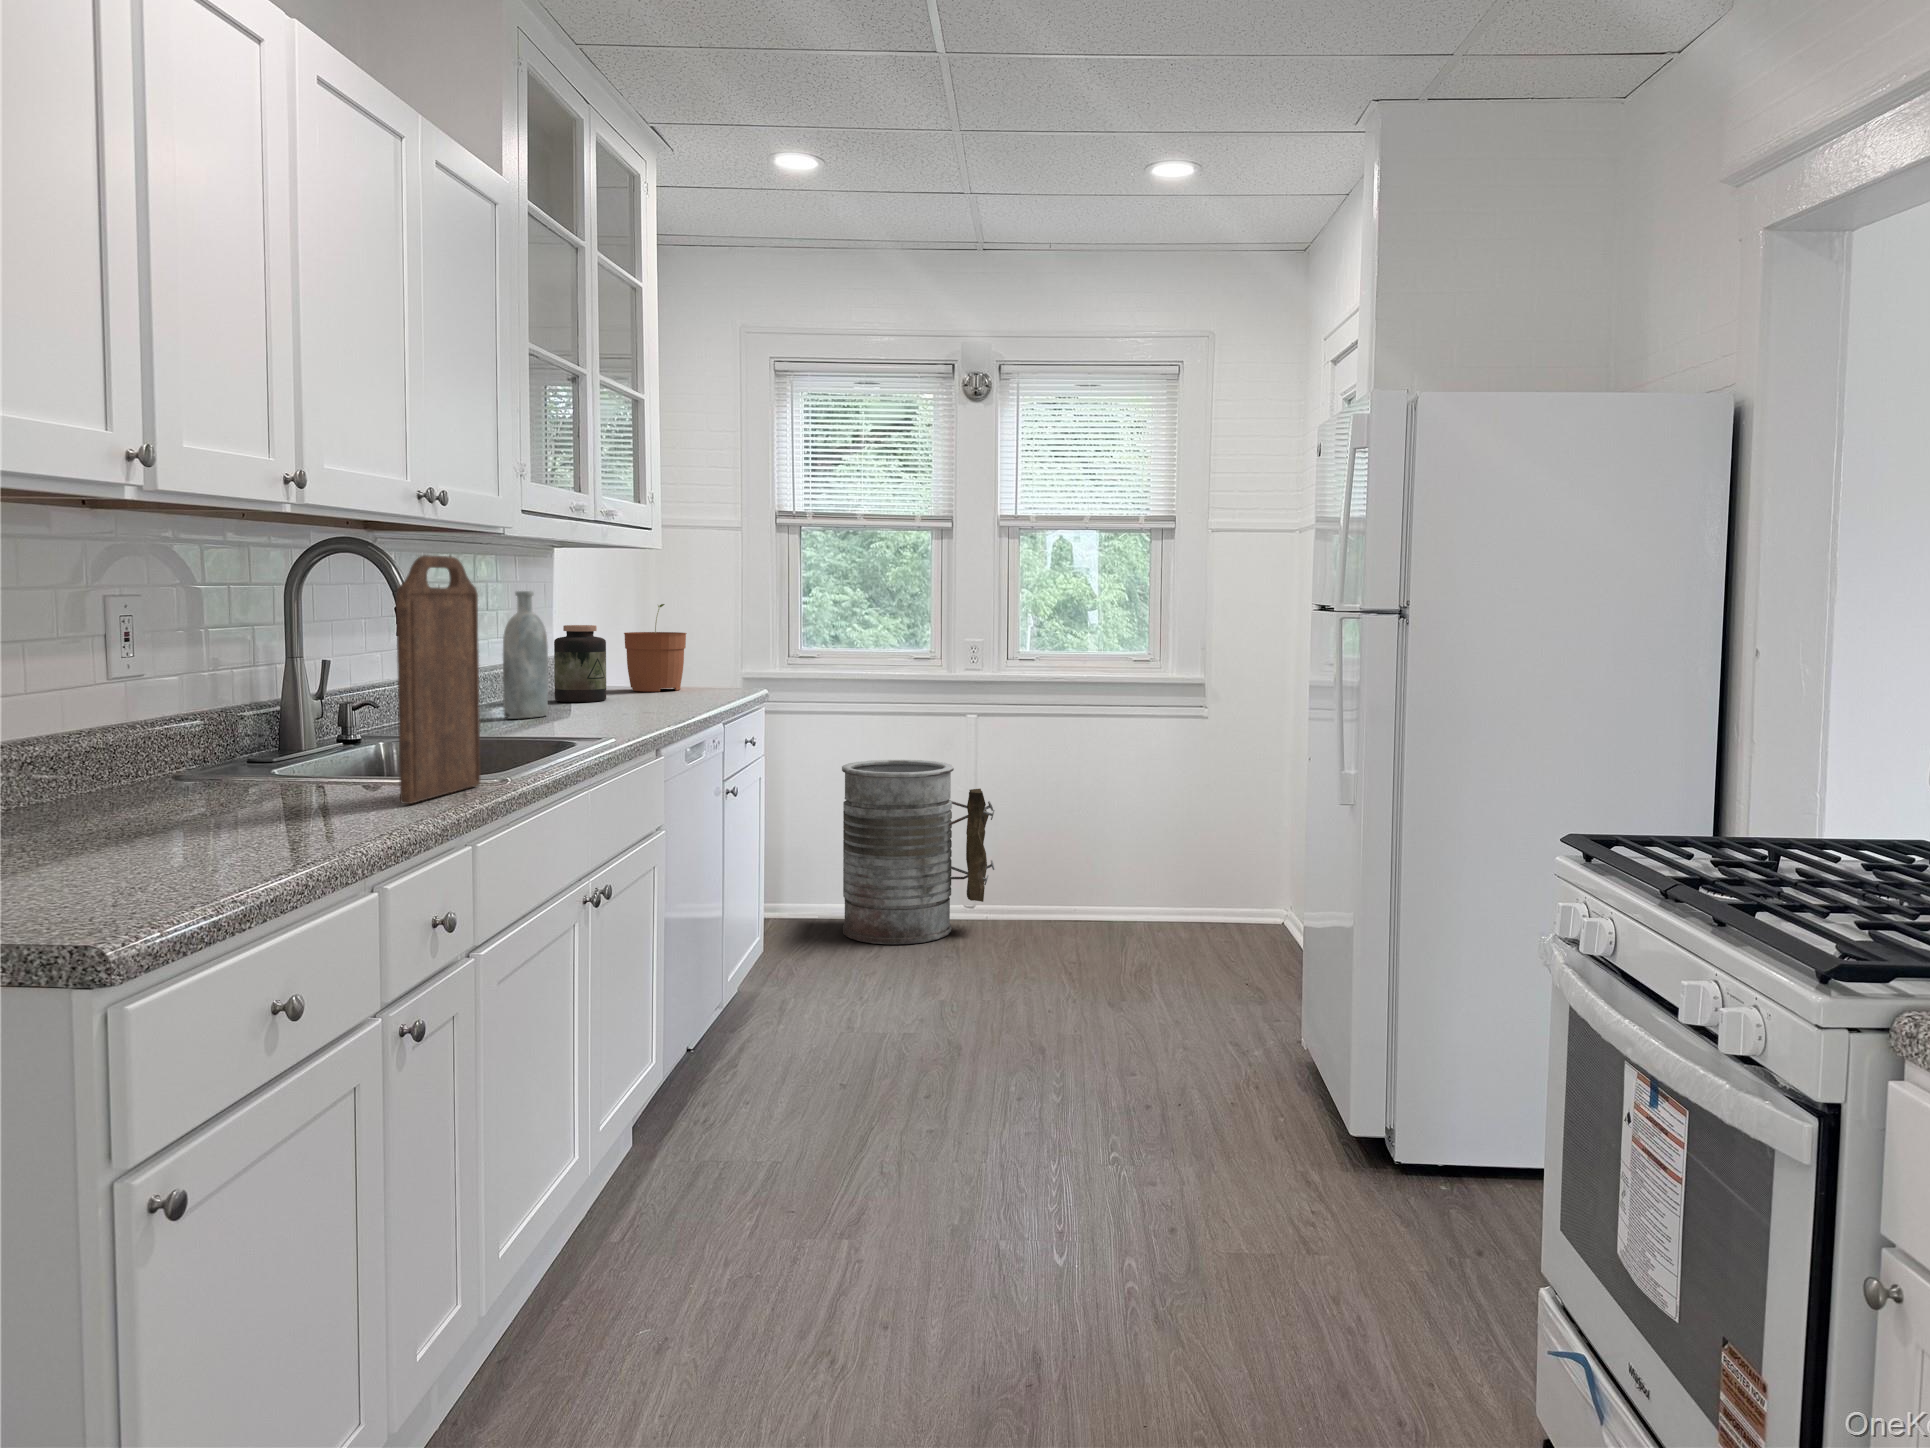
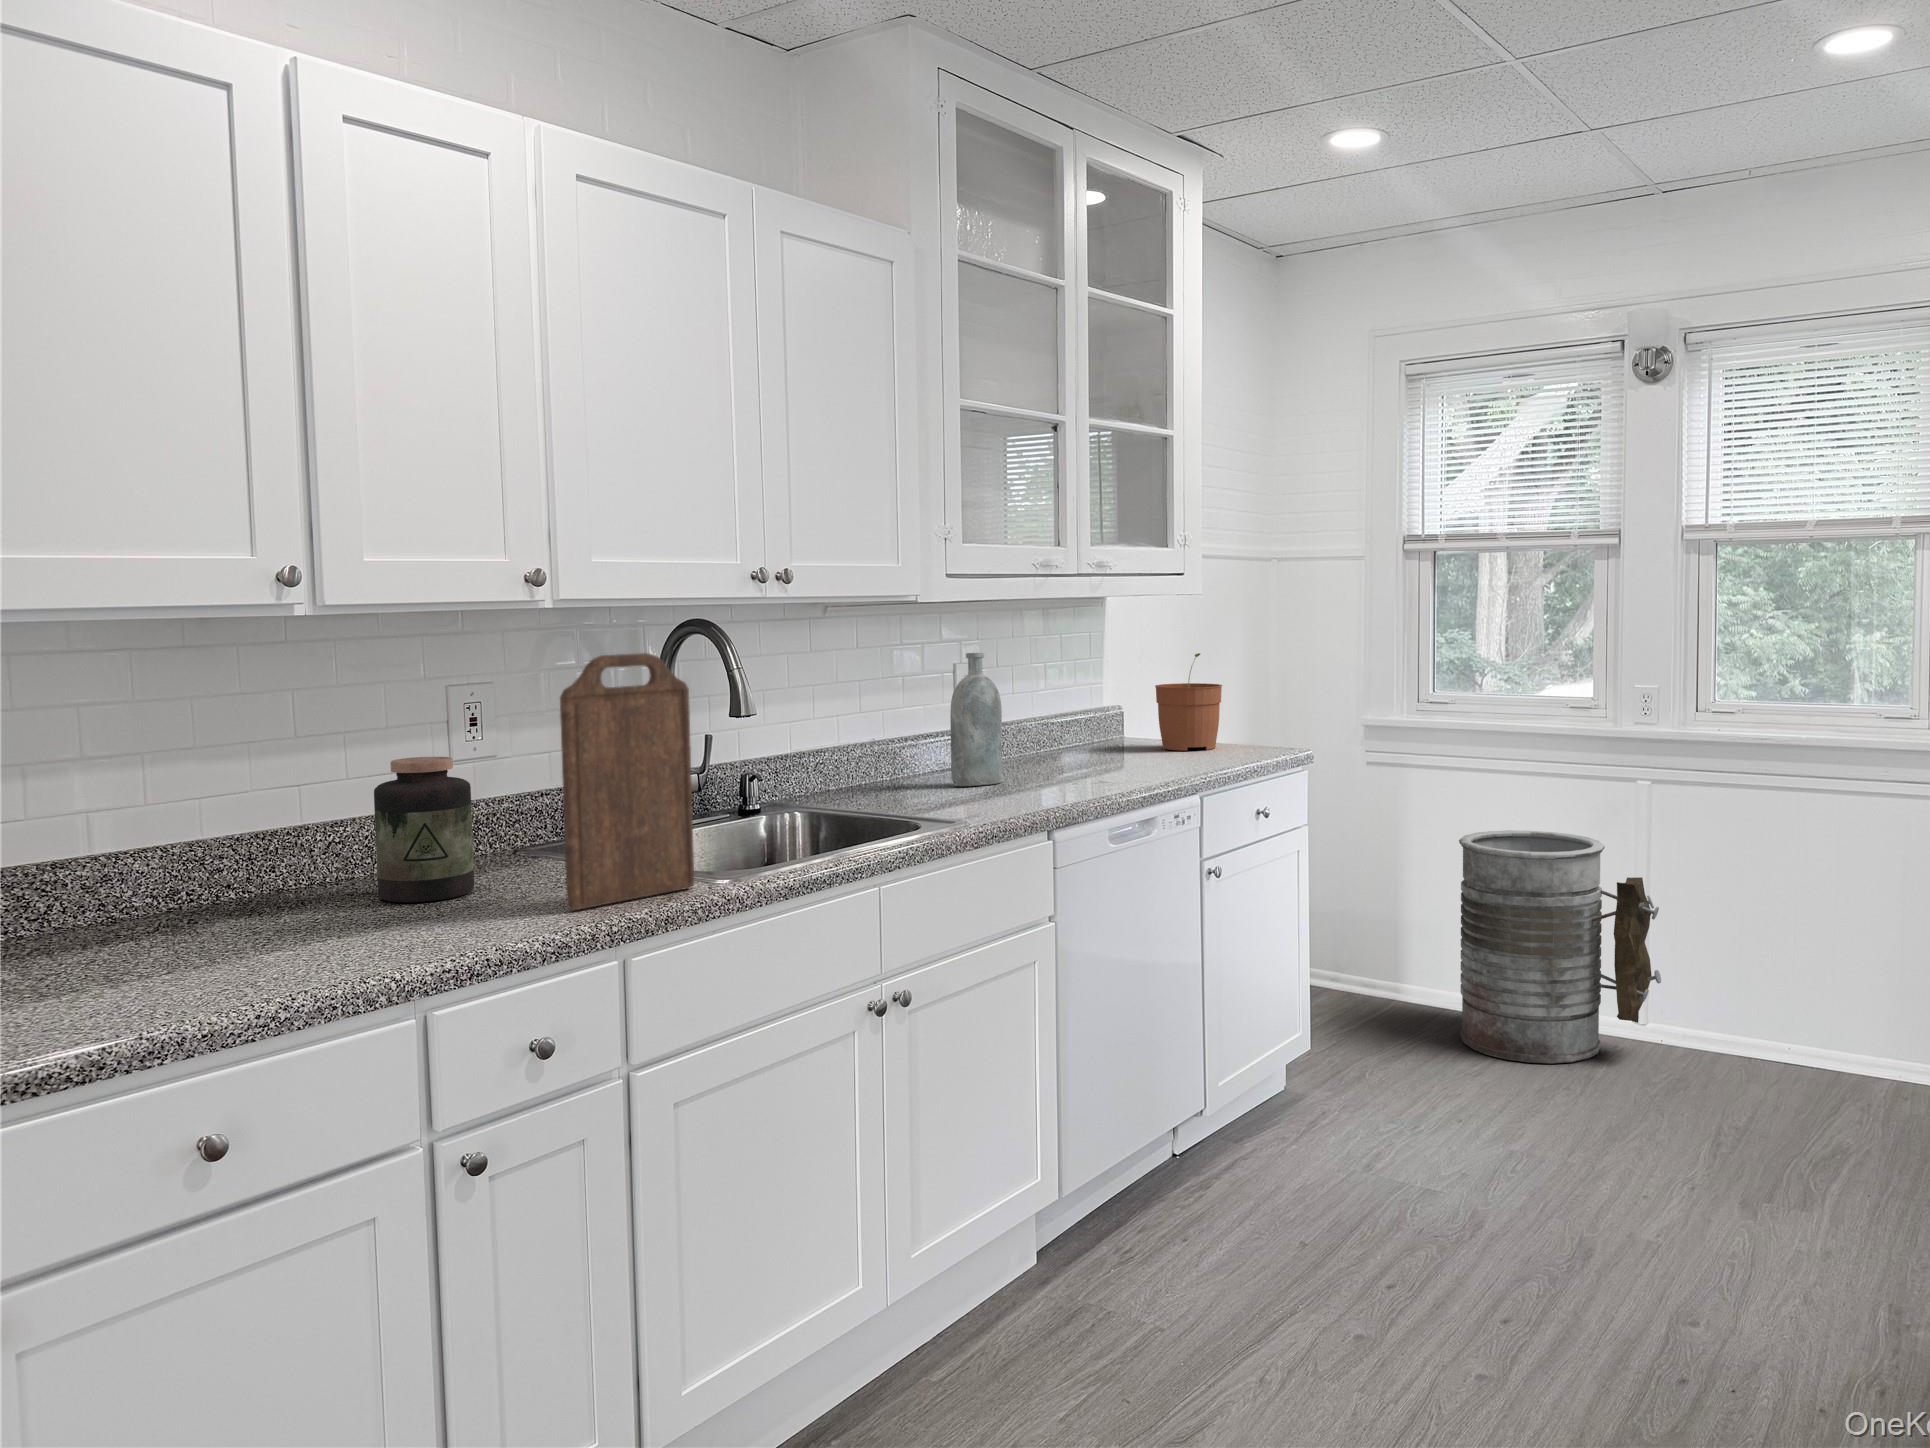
jar: present [554,625,606,702] -> present [374,757,474,902]

